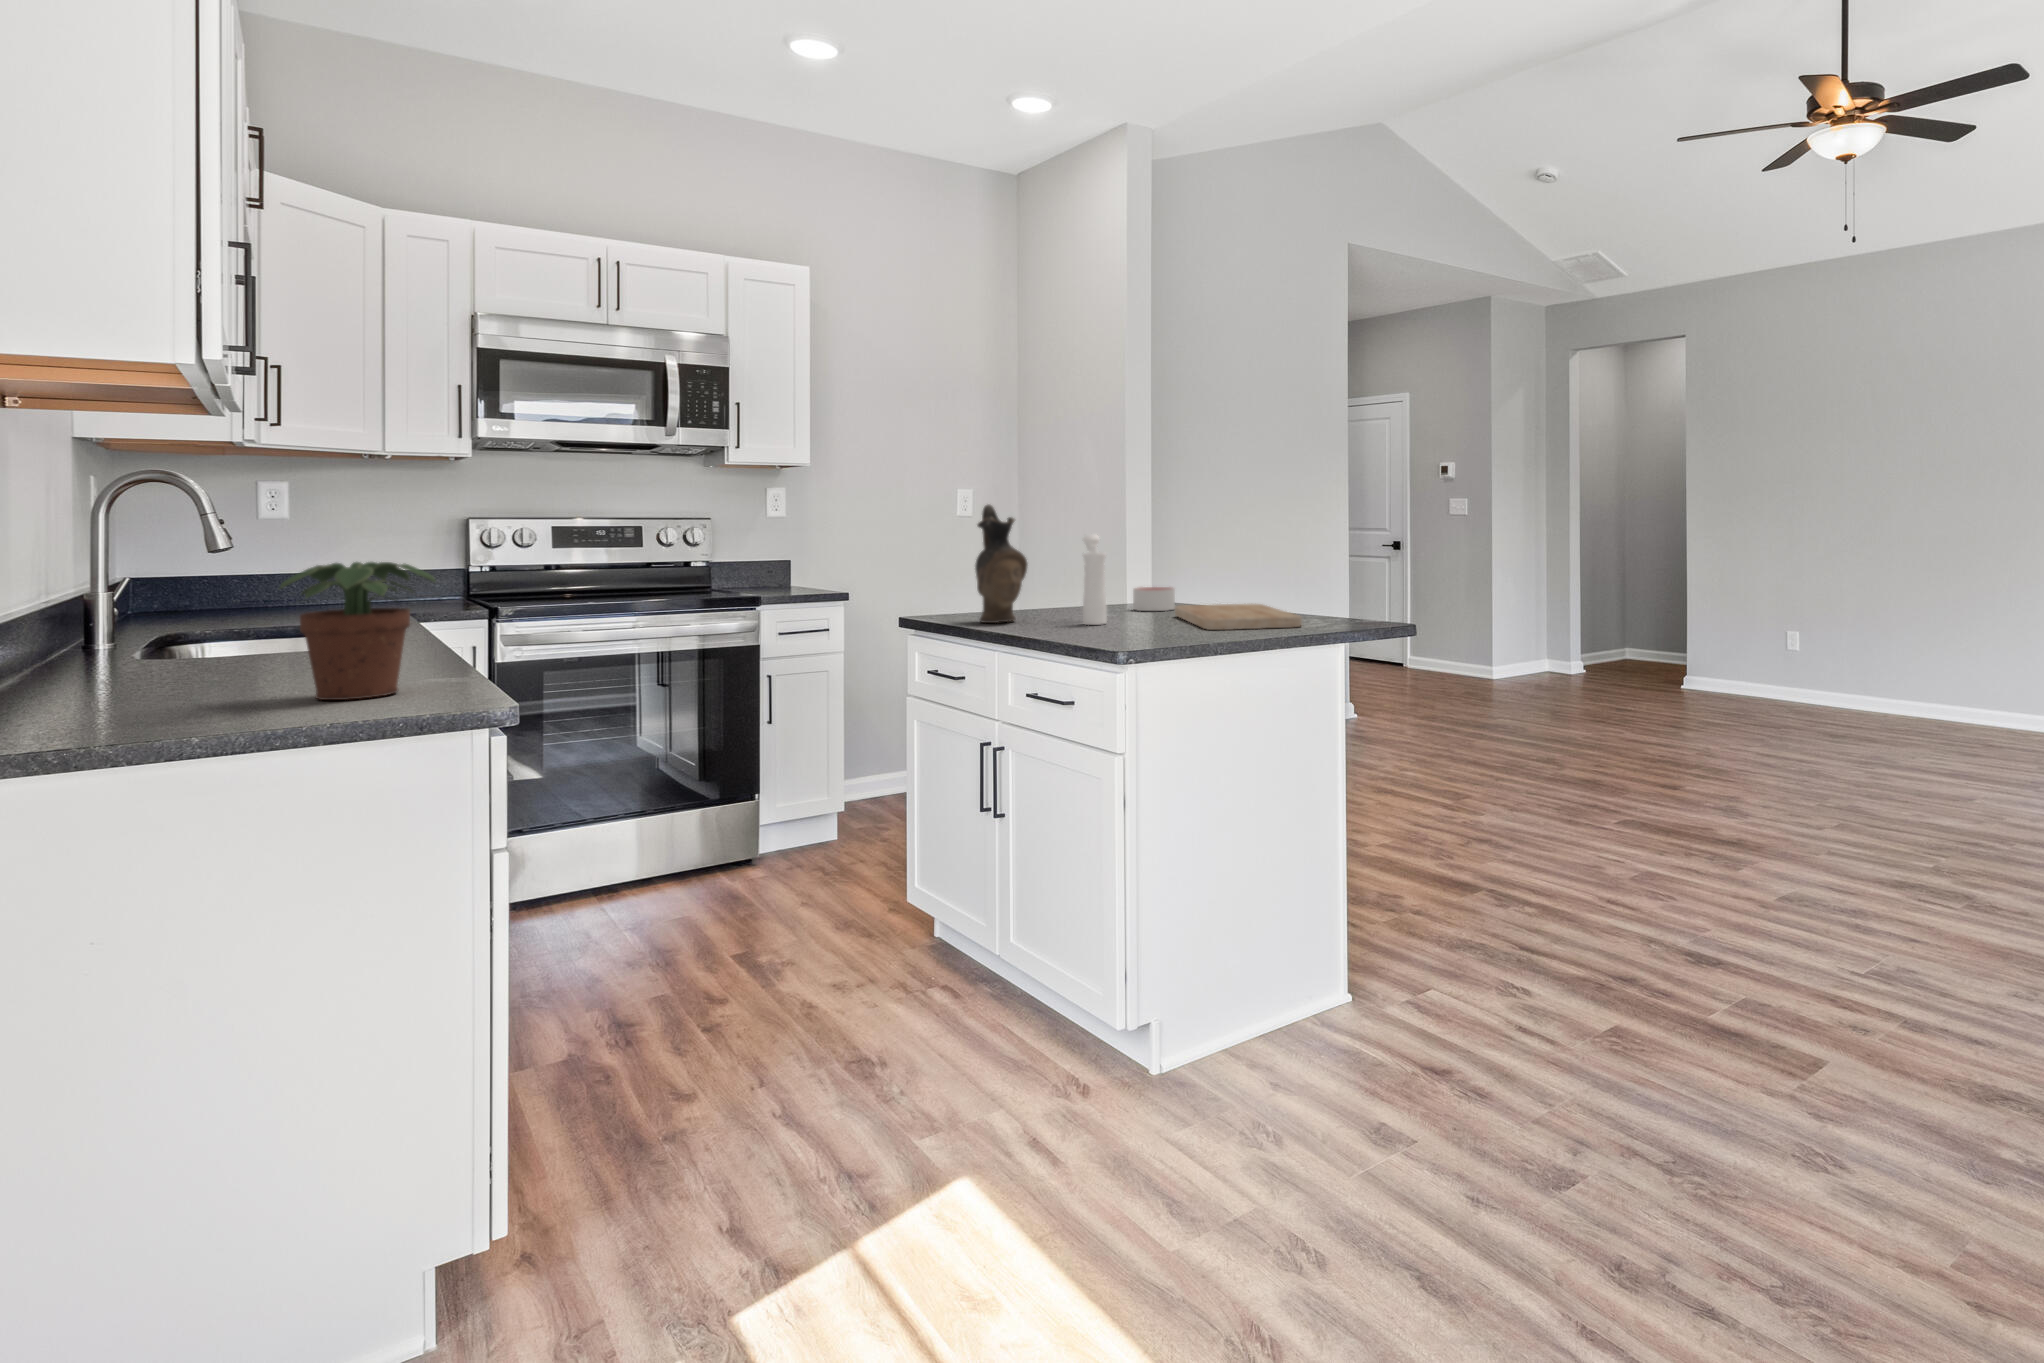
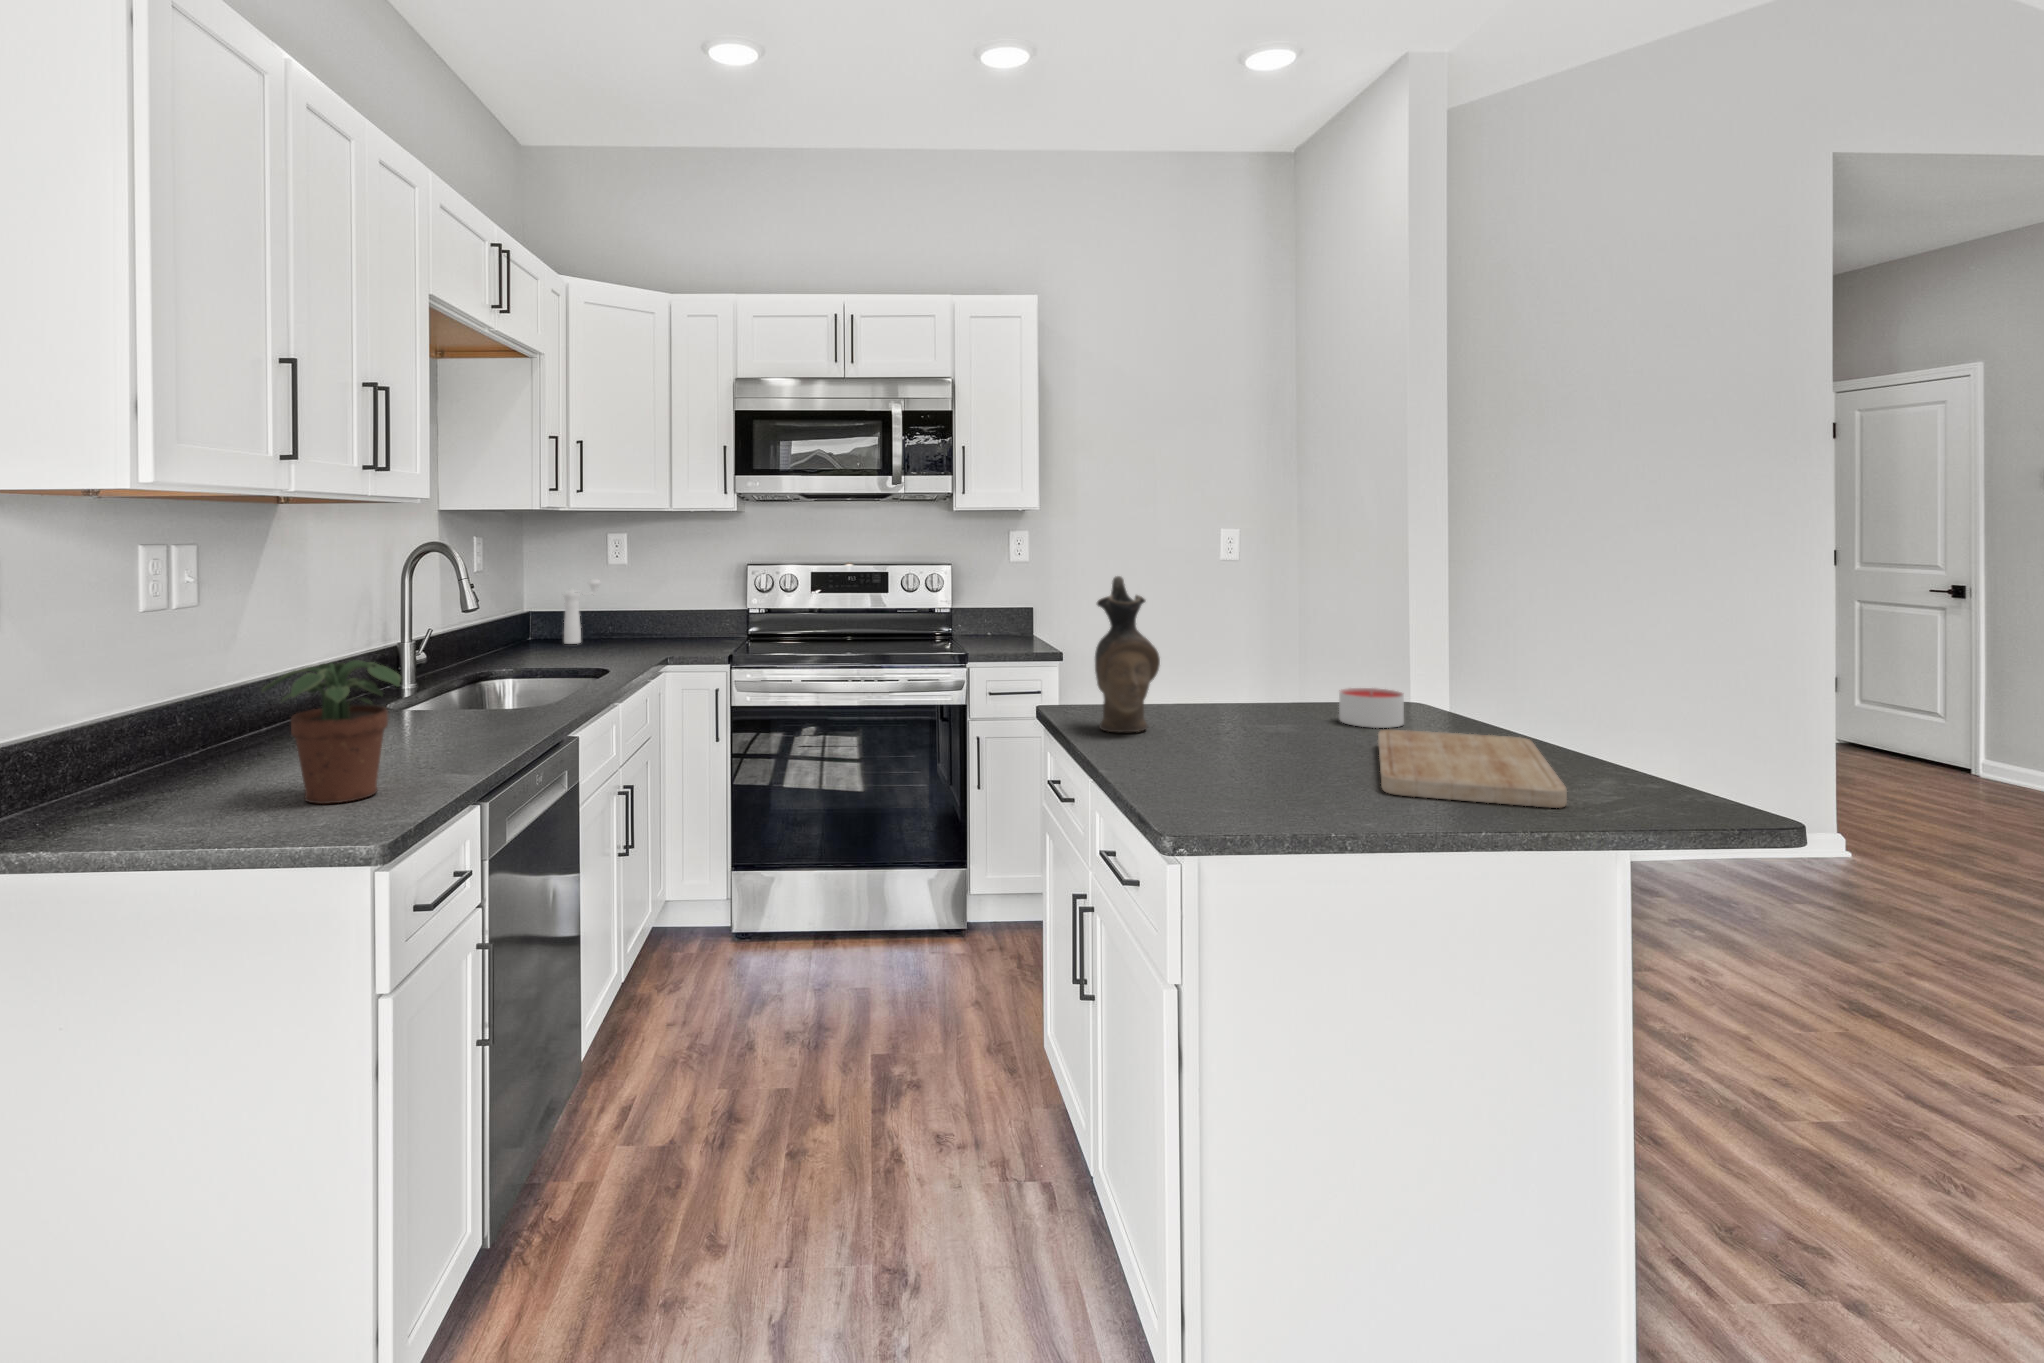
pepper mill: present [1083,534,1107,625] -> present [564,580,600,644]

